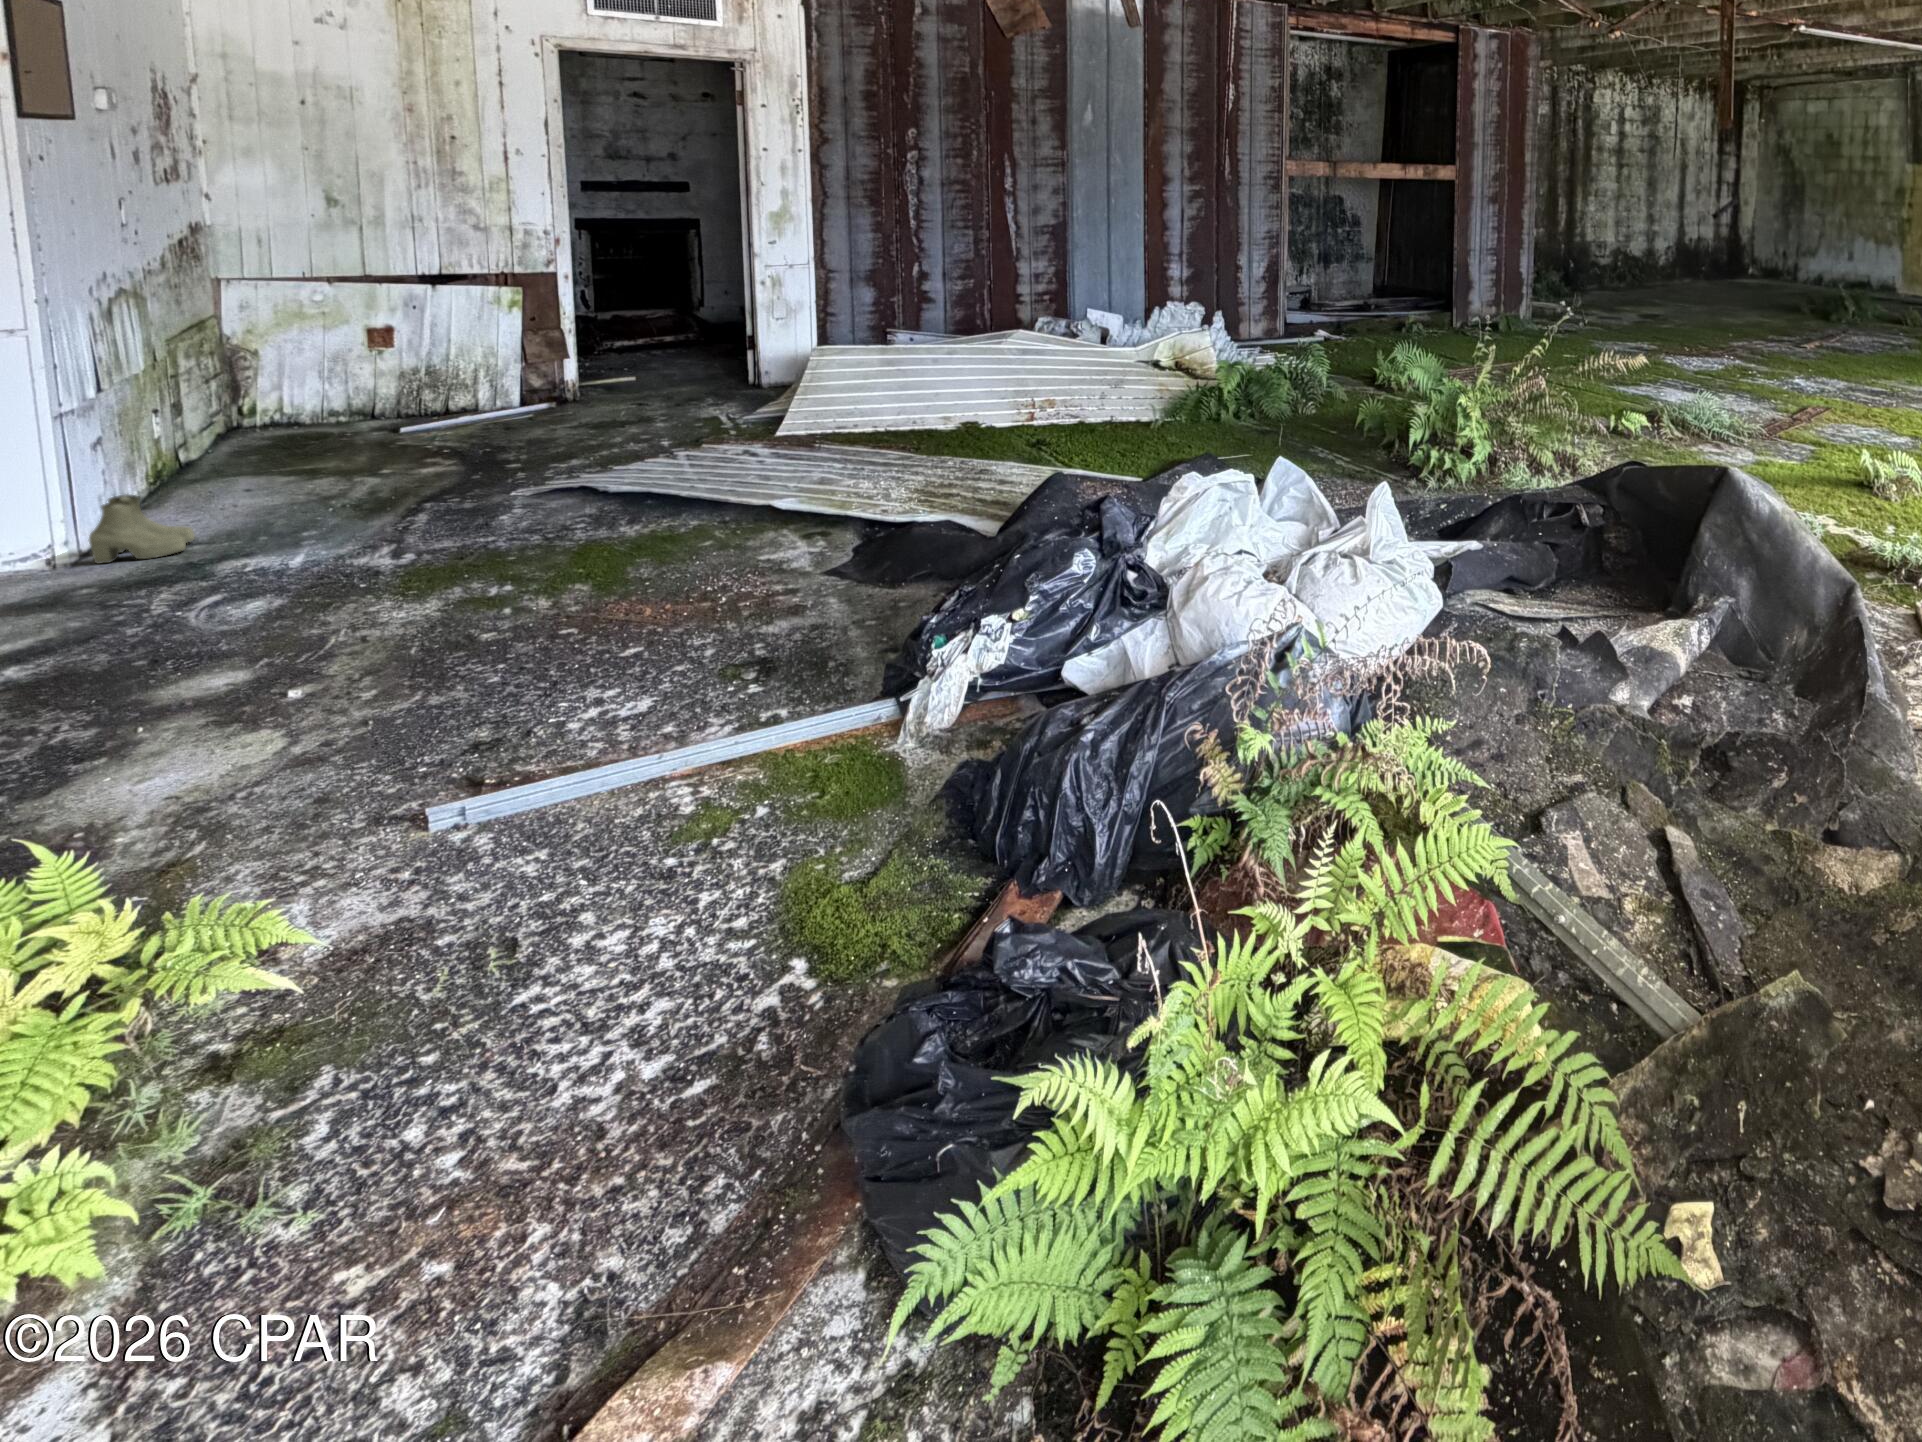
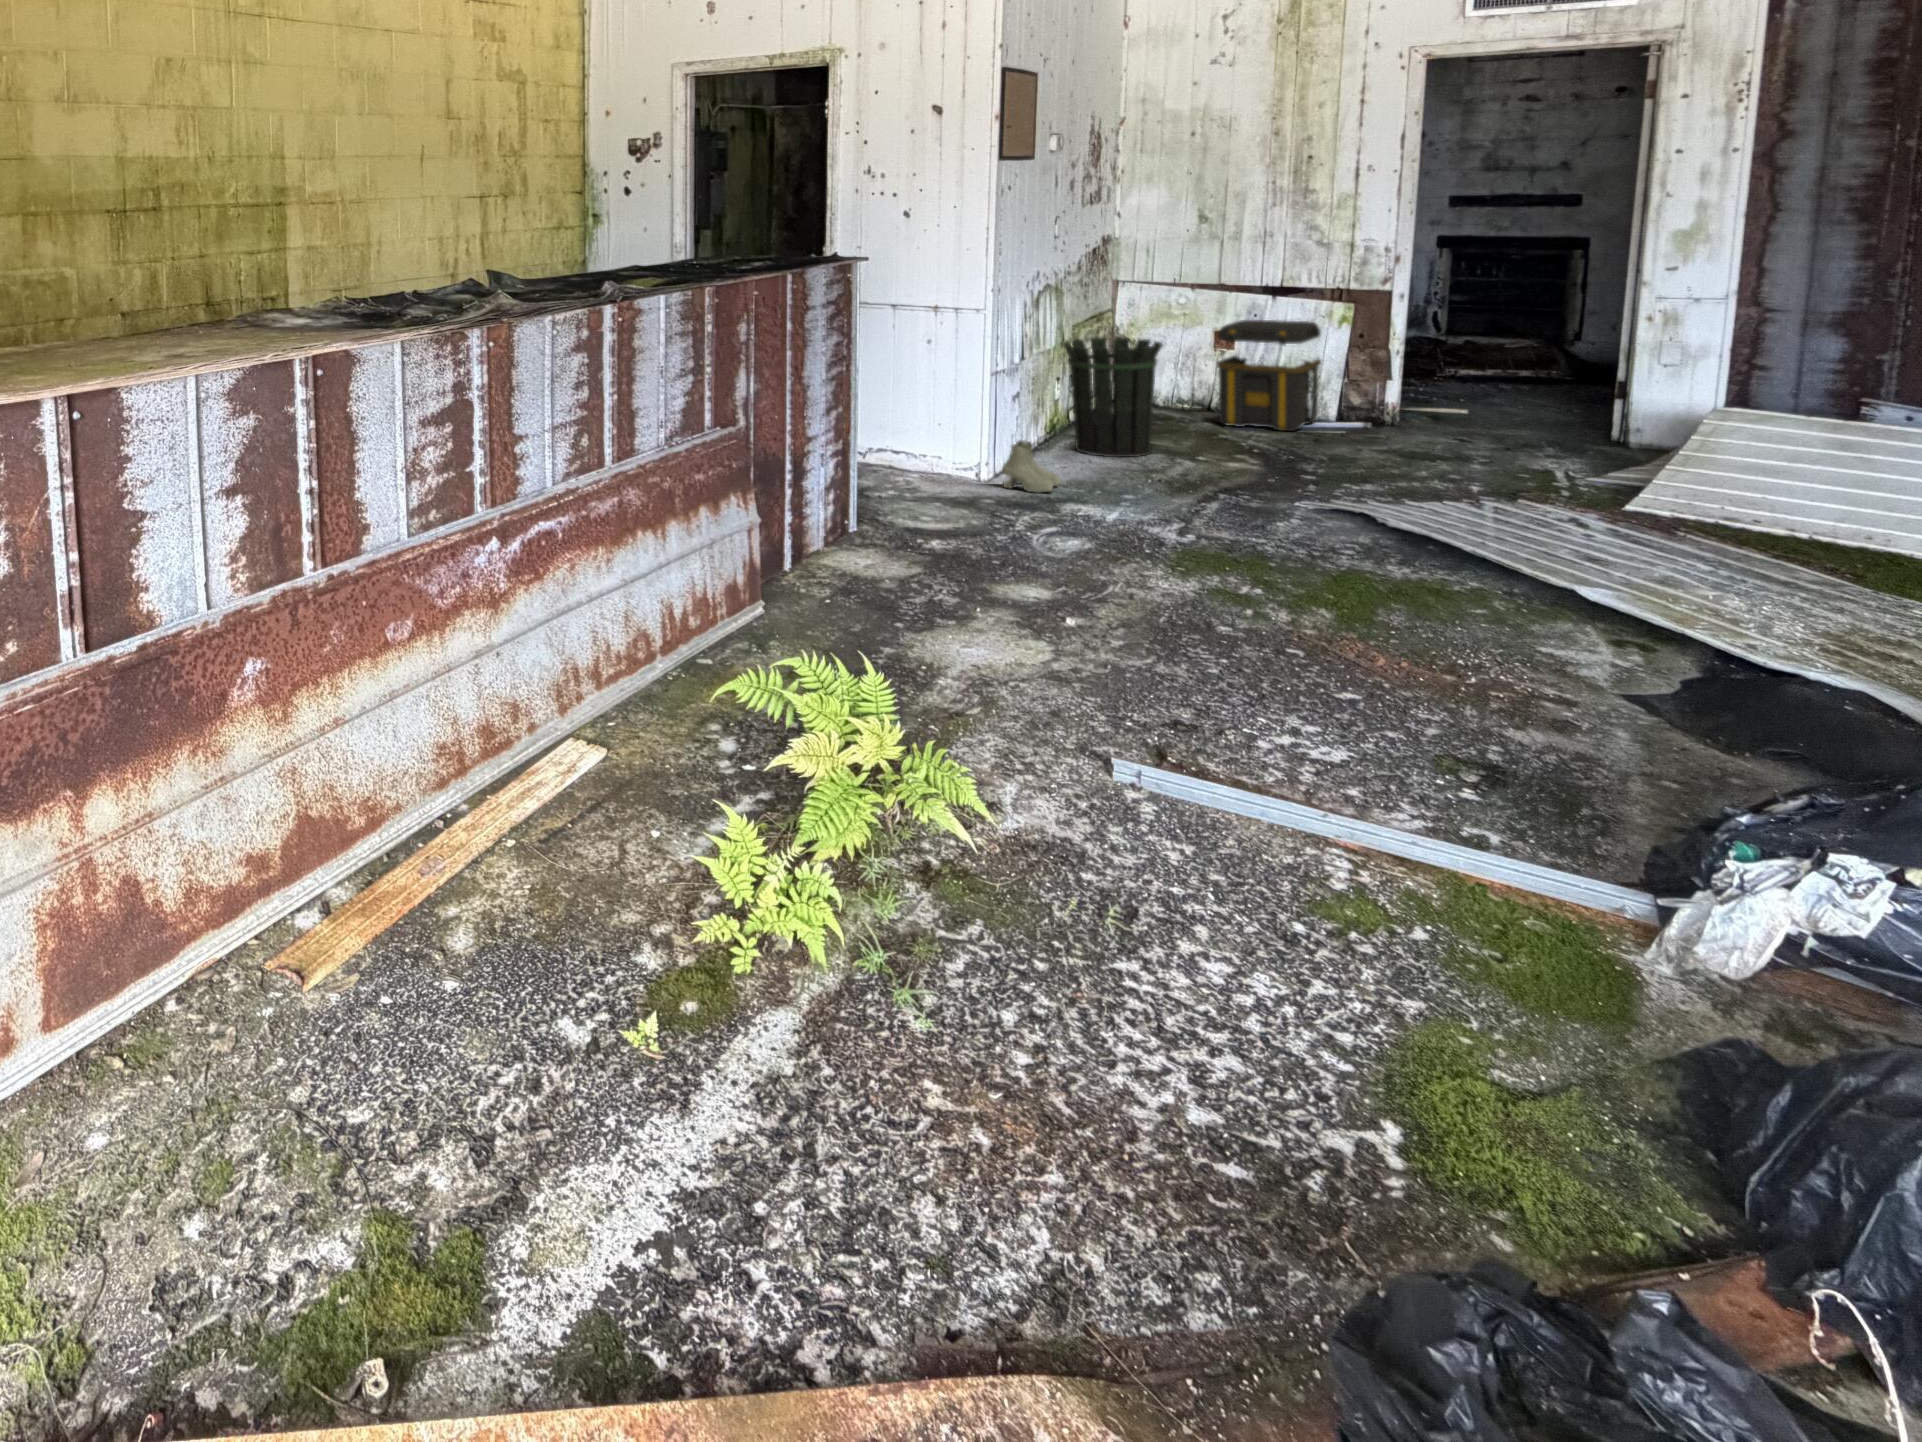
toolbox: none [376,309,501,428] -> present [1217,320,1321,431]
waste bin: none [155,345,316,494] -> present [1063,338,1163,457]

